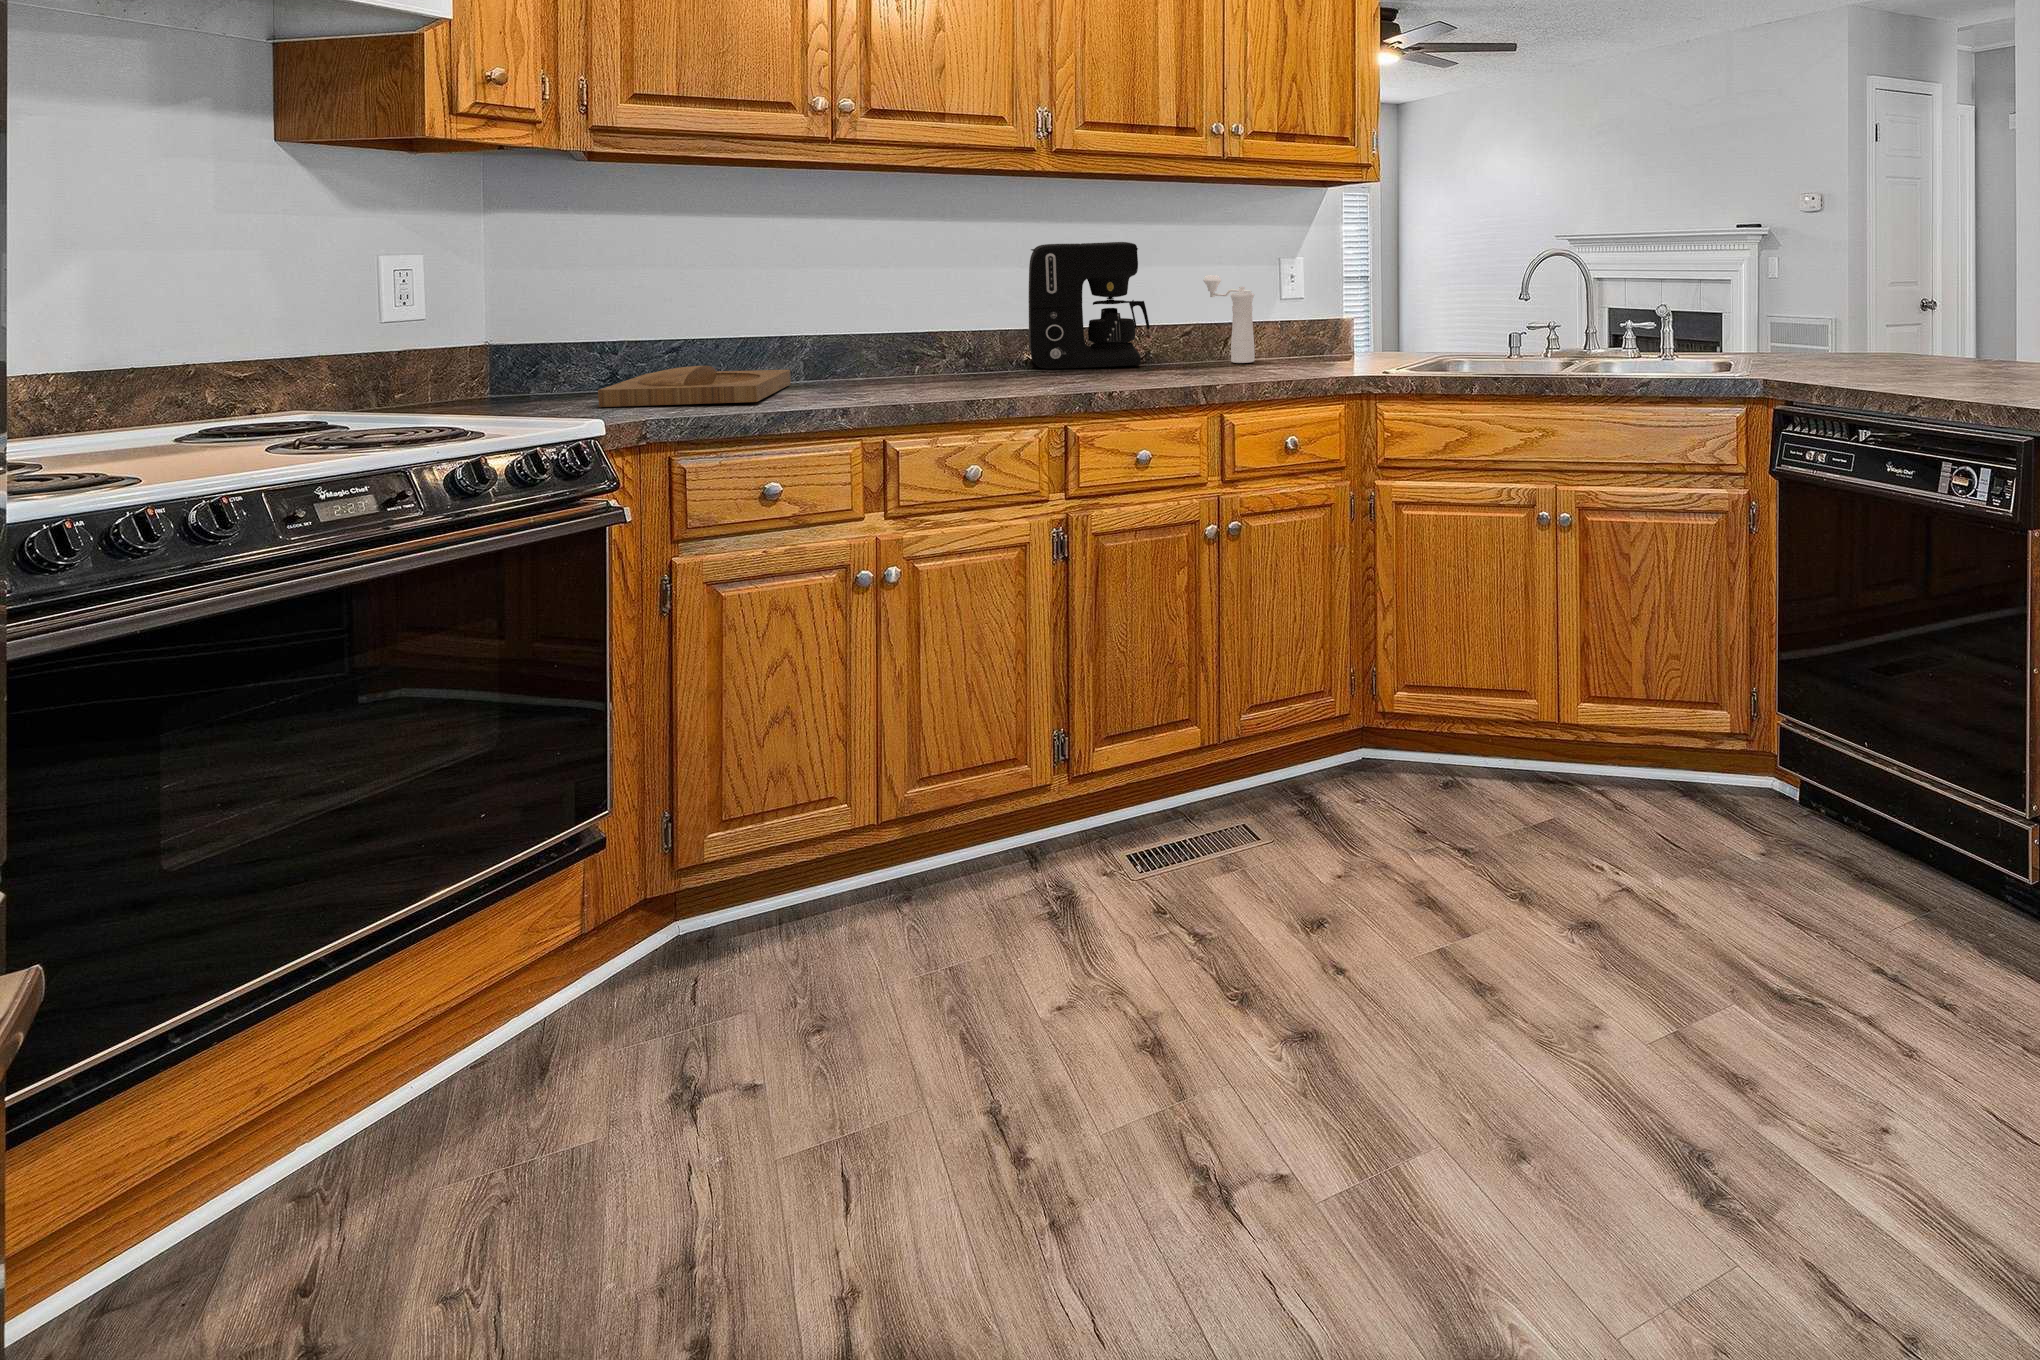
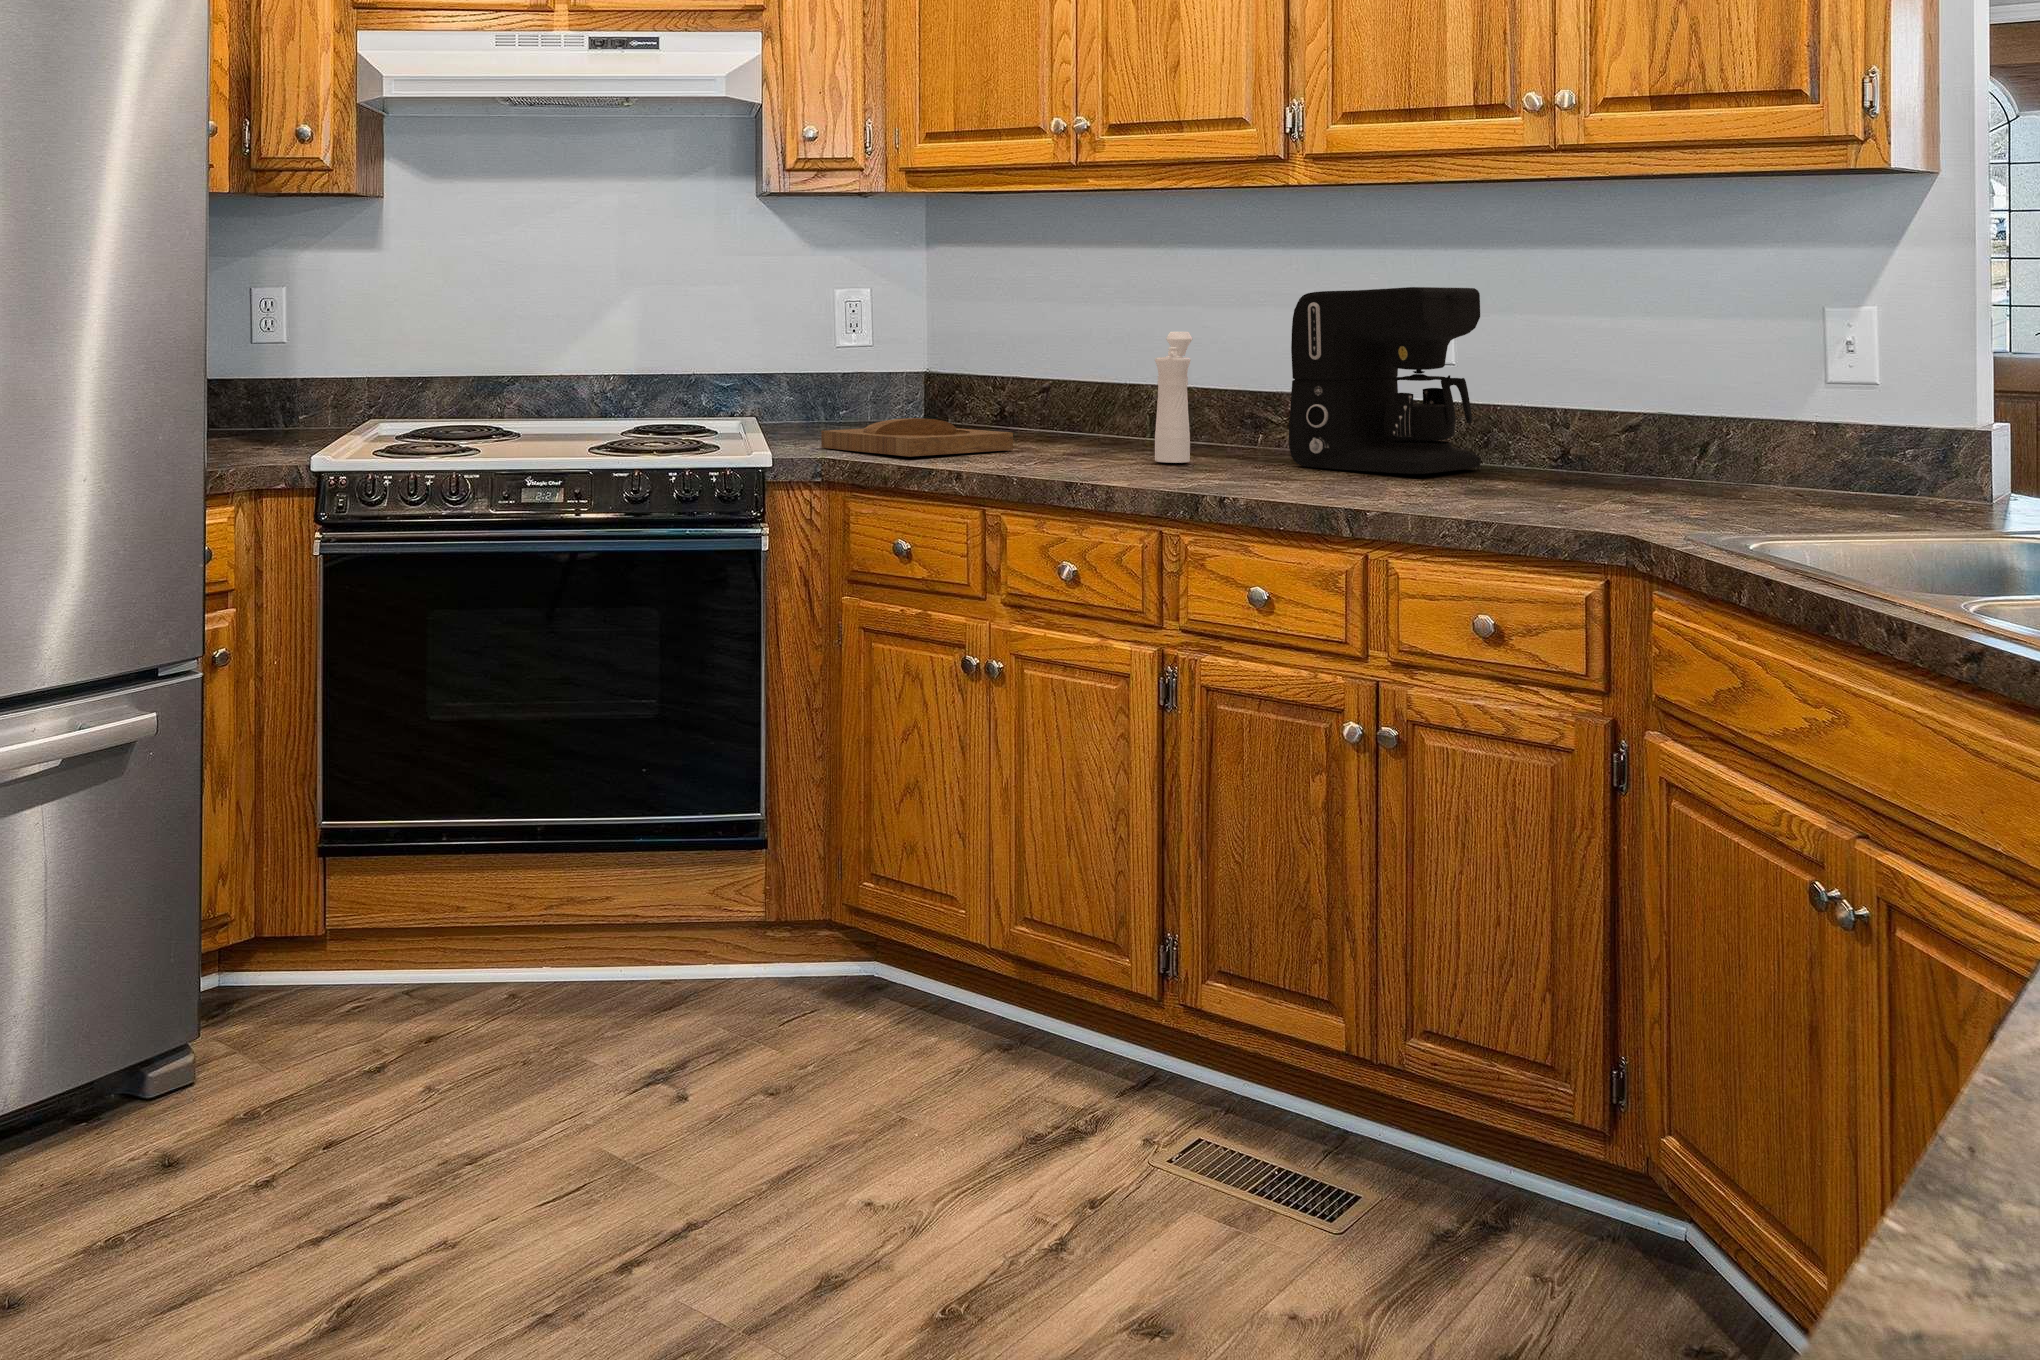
pepper mill: present [1203,275,1255,363] -> present [1155,332,1192,463]

